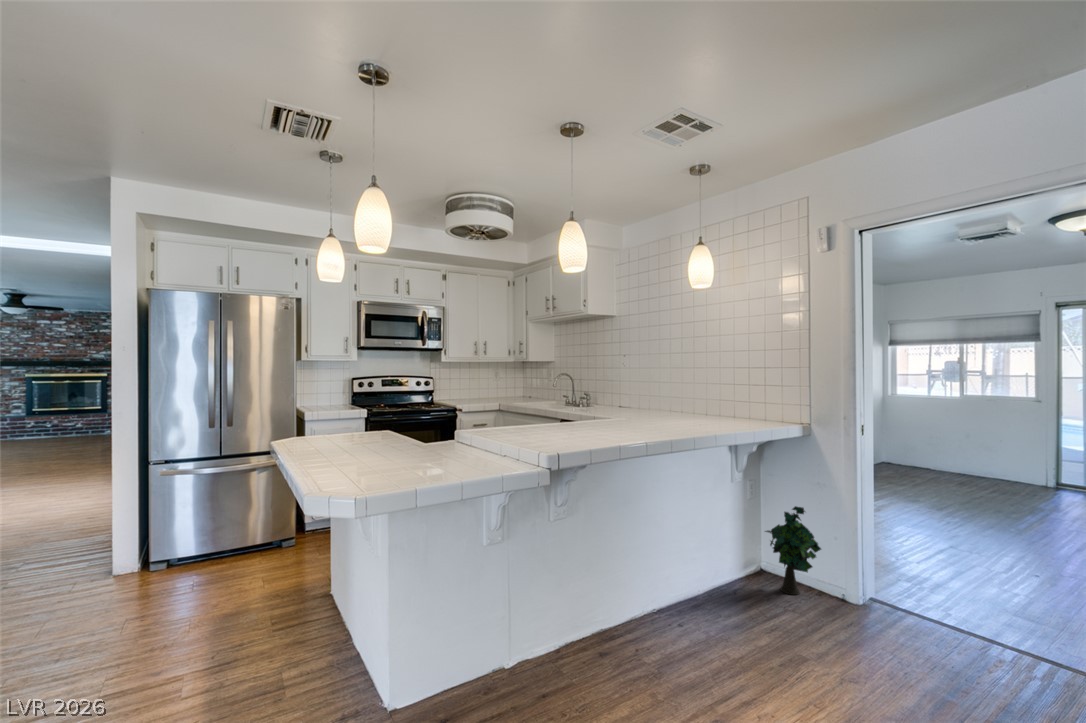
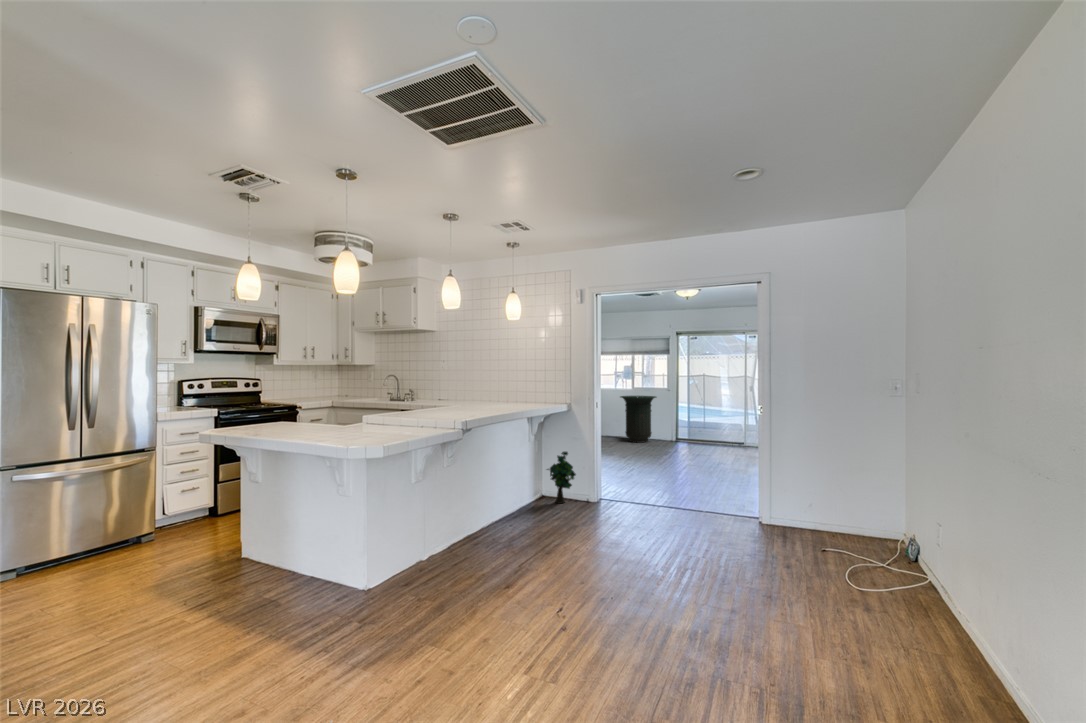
trash can: none [934,407,1012,484] -> present [620,396,656,443]

